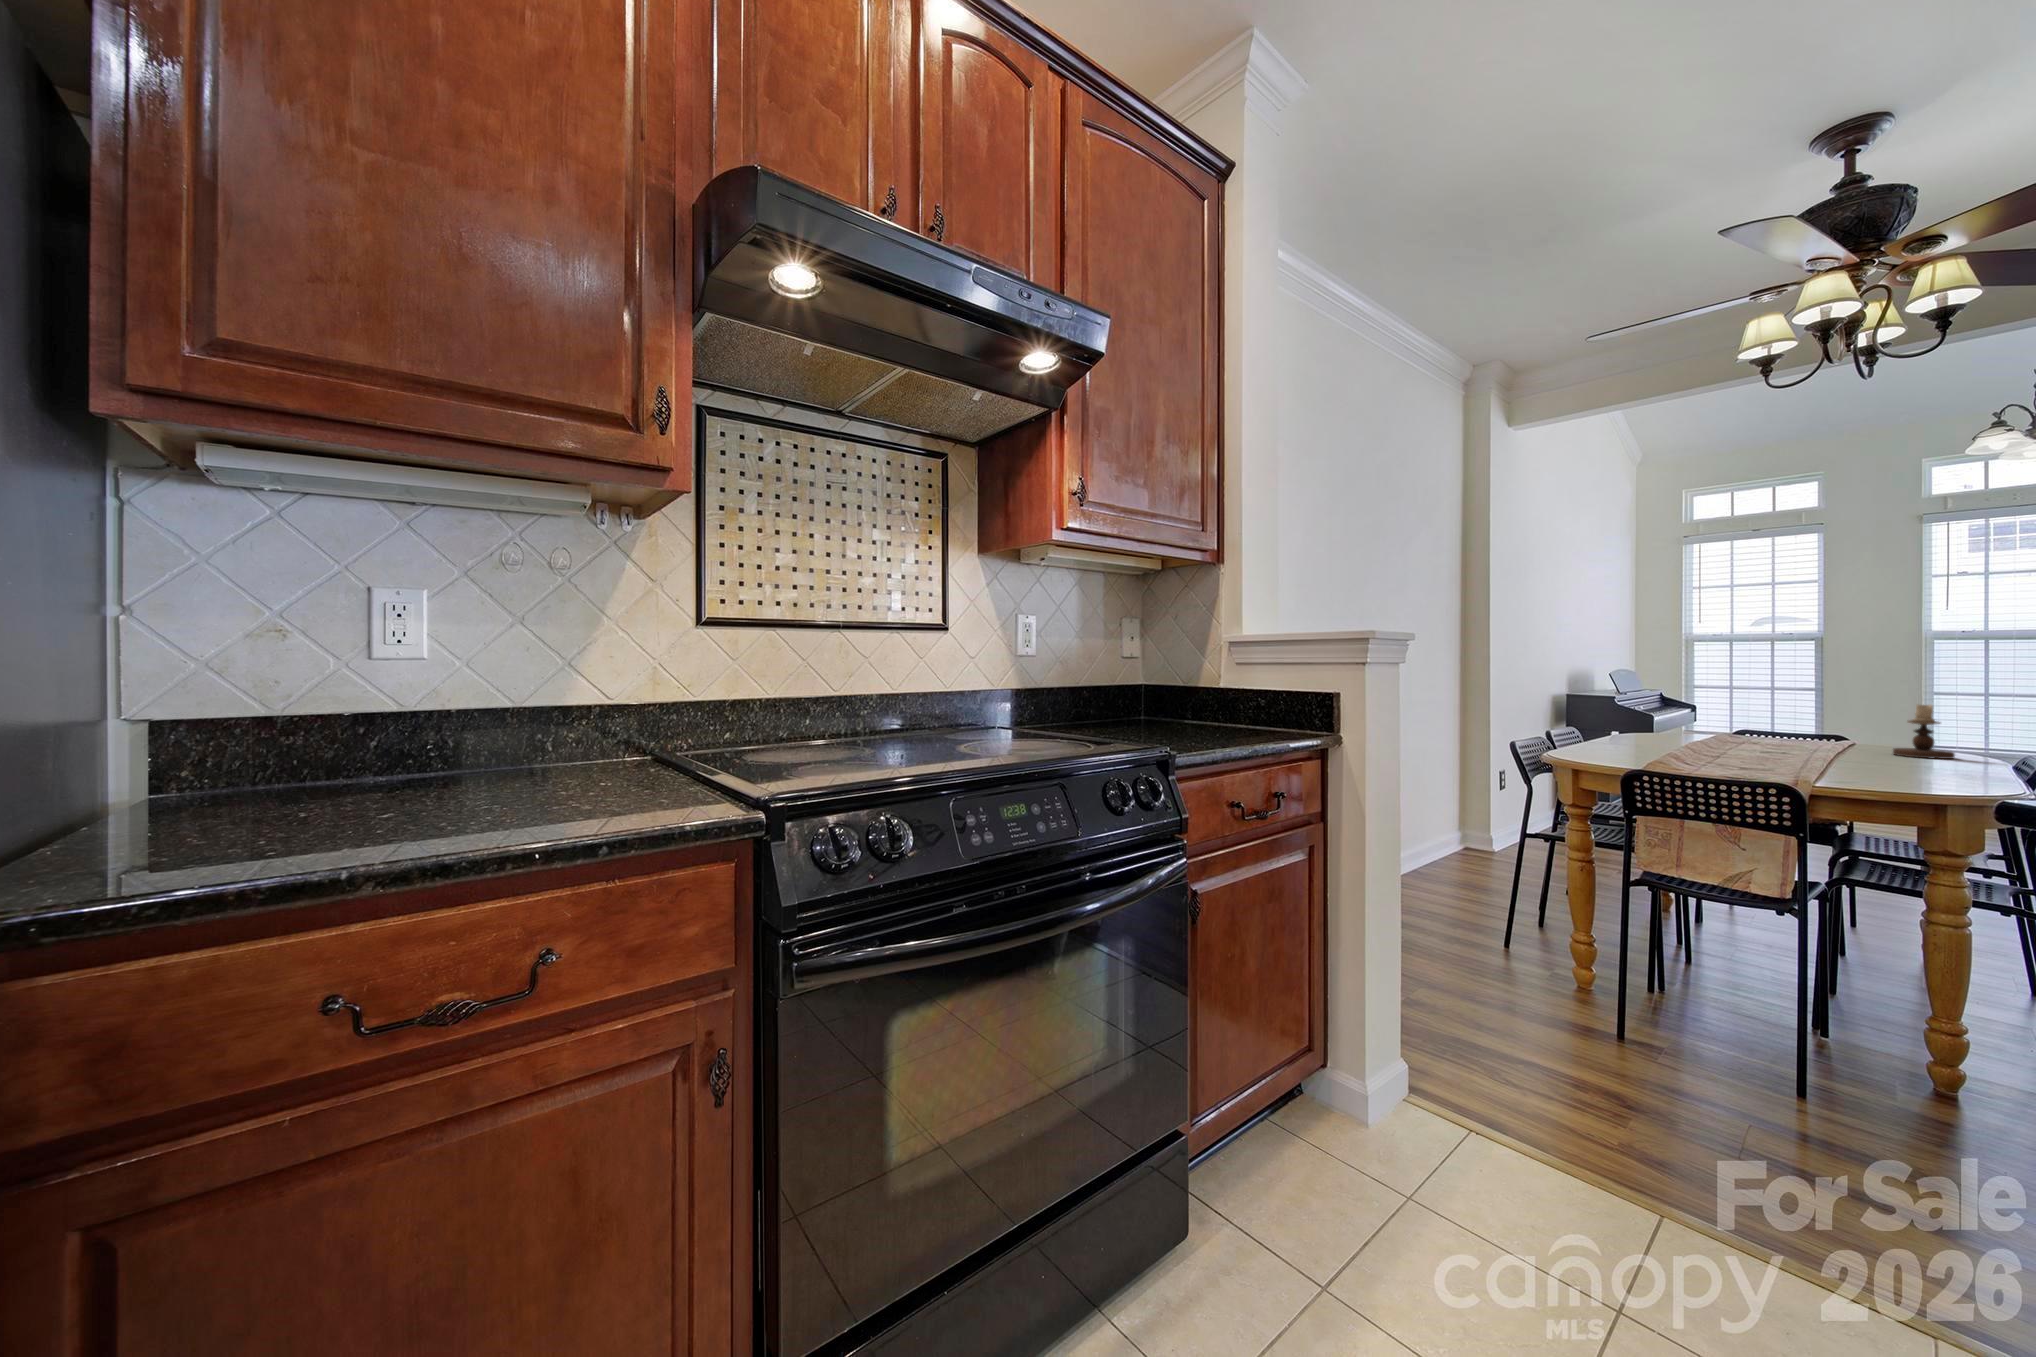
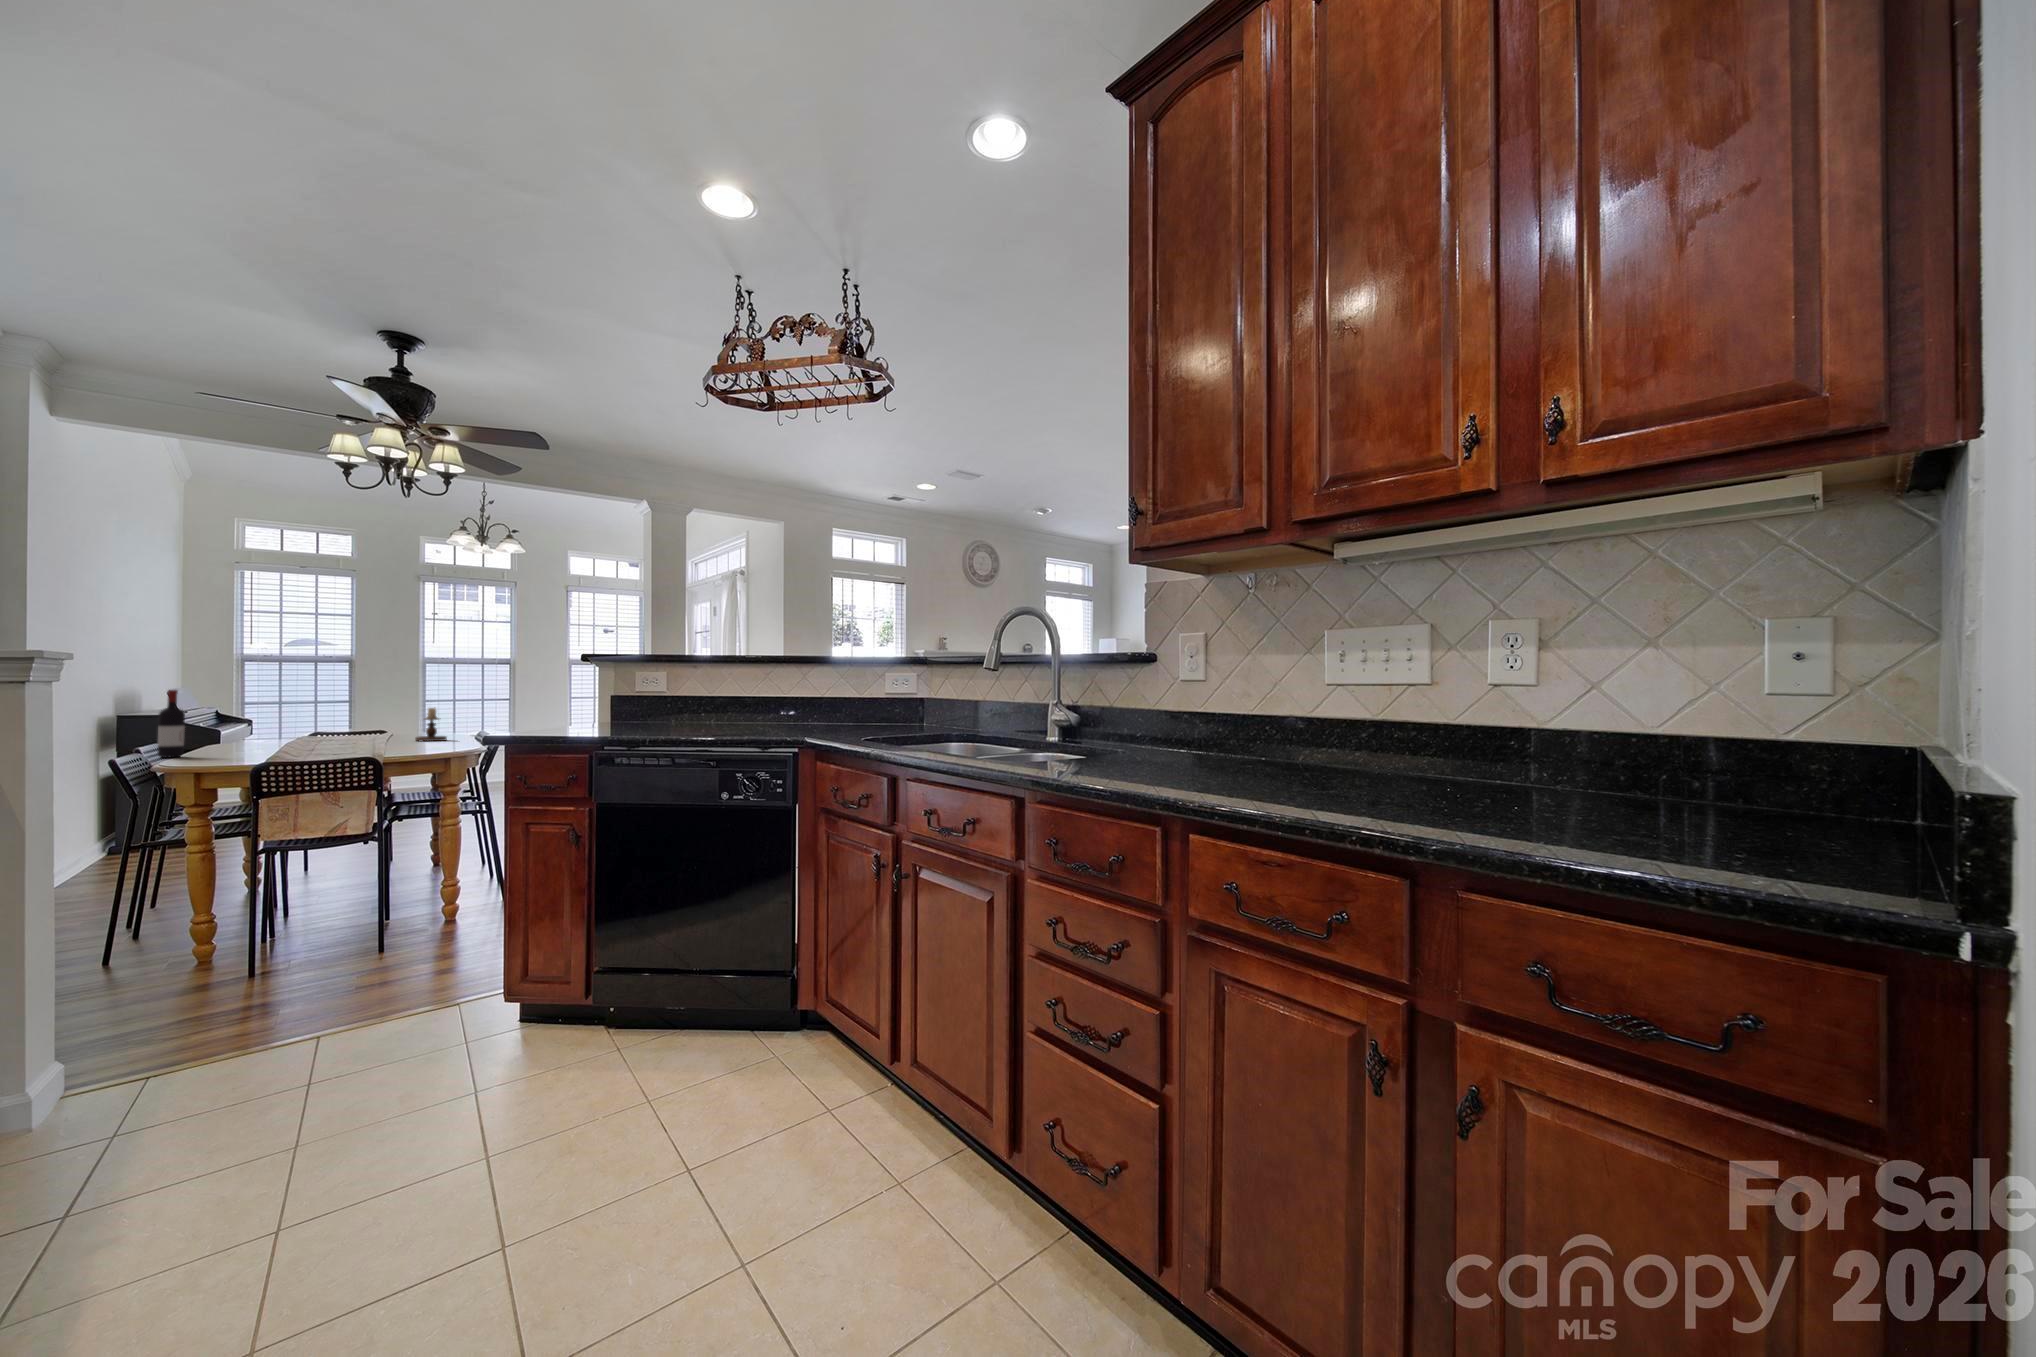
wine bottle: none [1553,675,1578,749] -> present [158,690,185,758]

